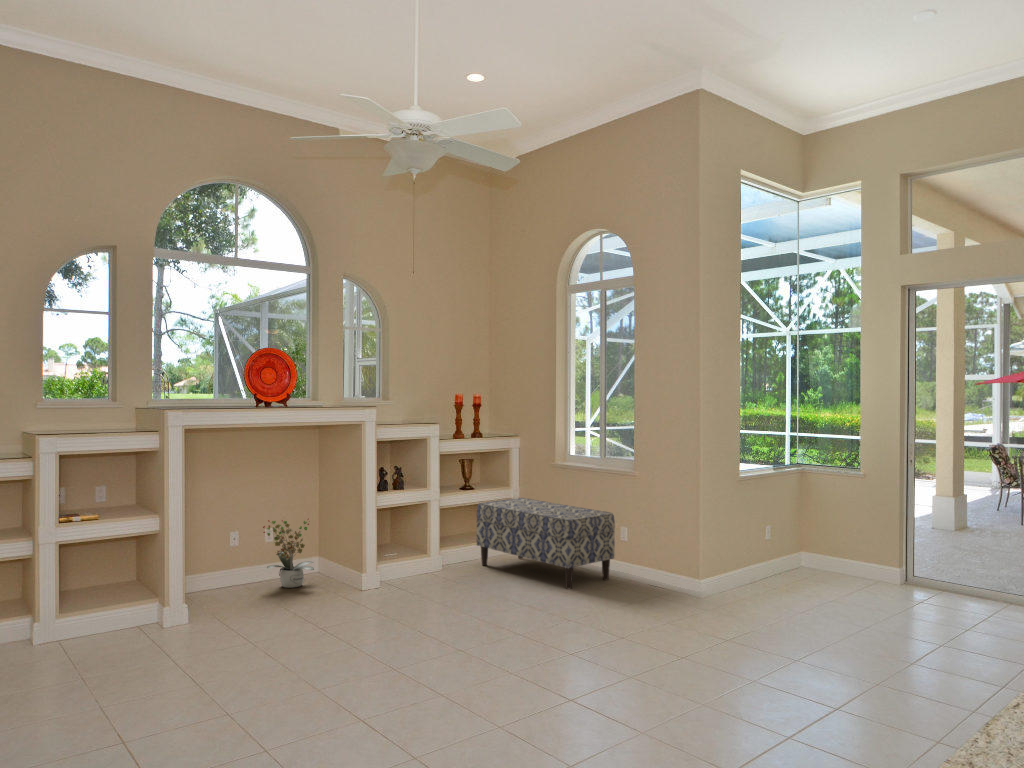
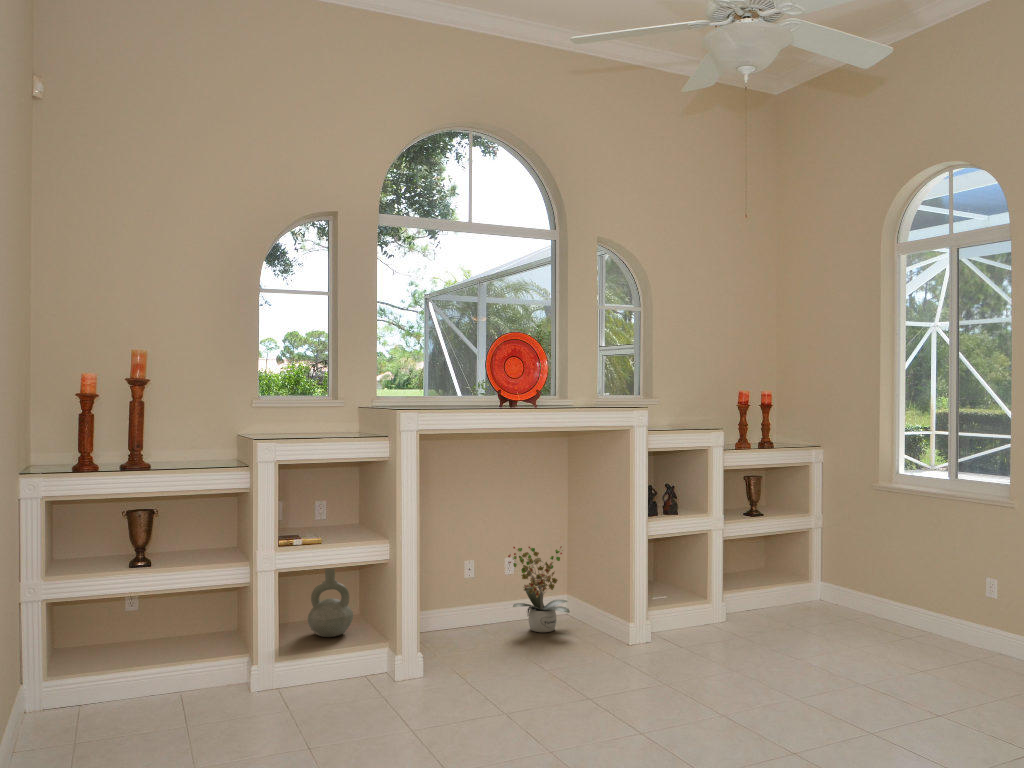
bench: present [476,498,615,589] -> none [773,528,986,664]
decorative vase: none [83,537,126,599] -> present [308,568,353,637]

